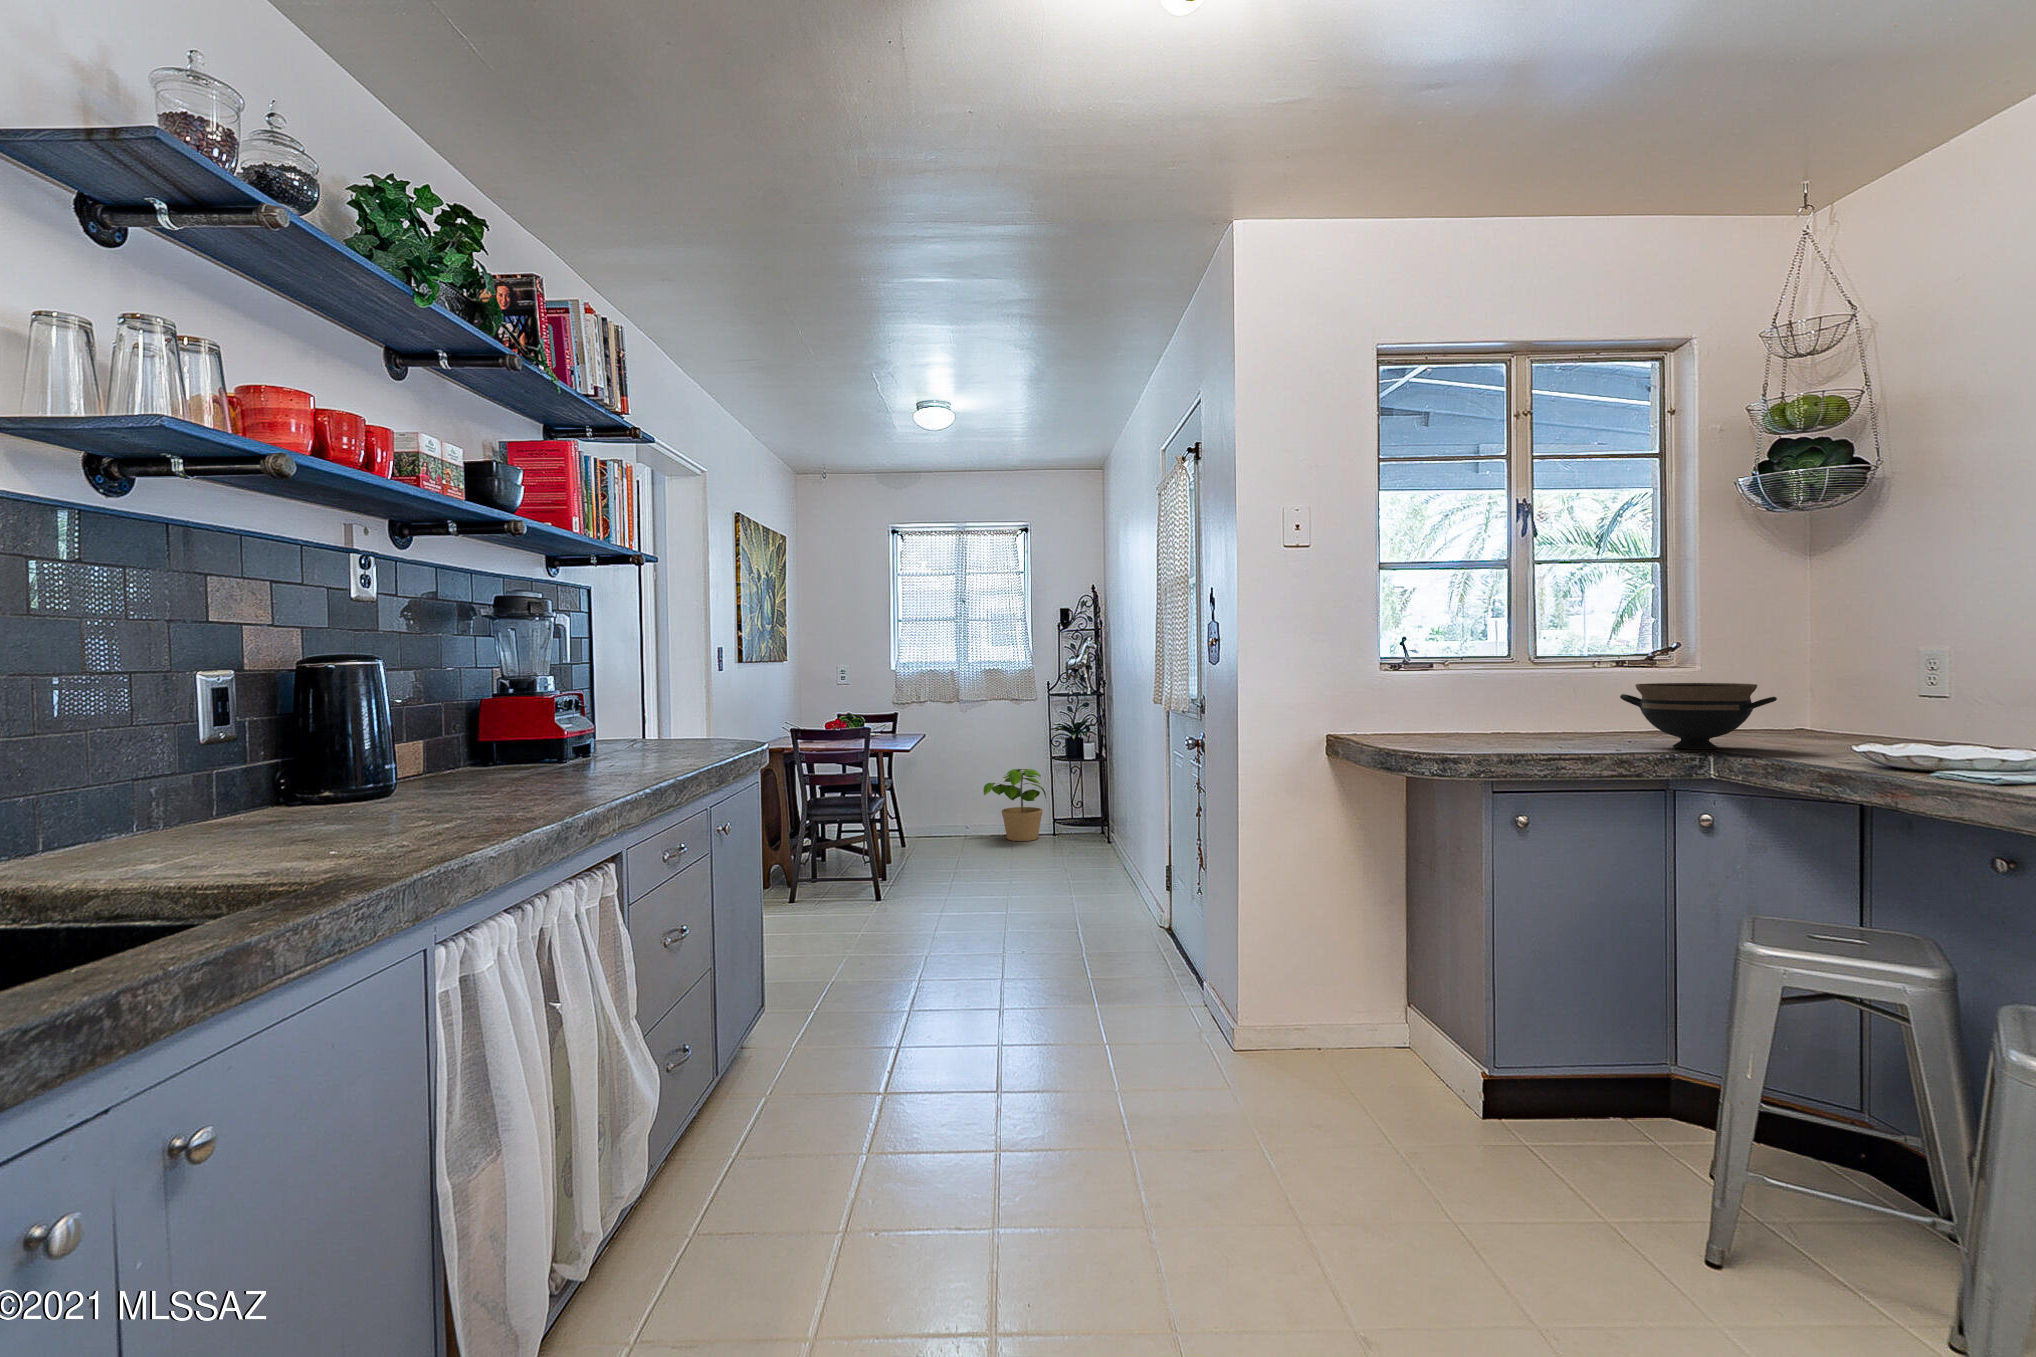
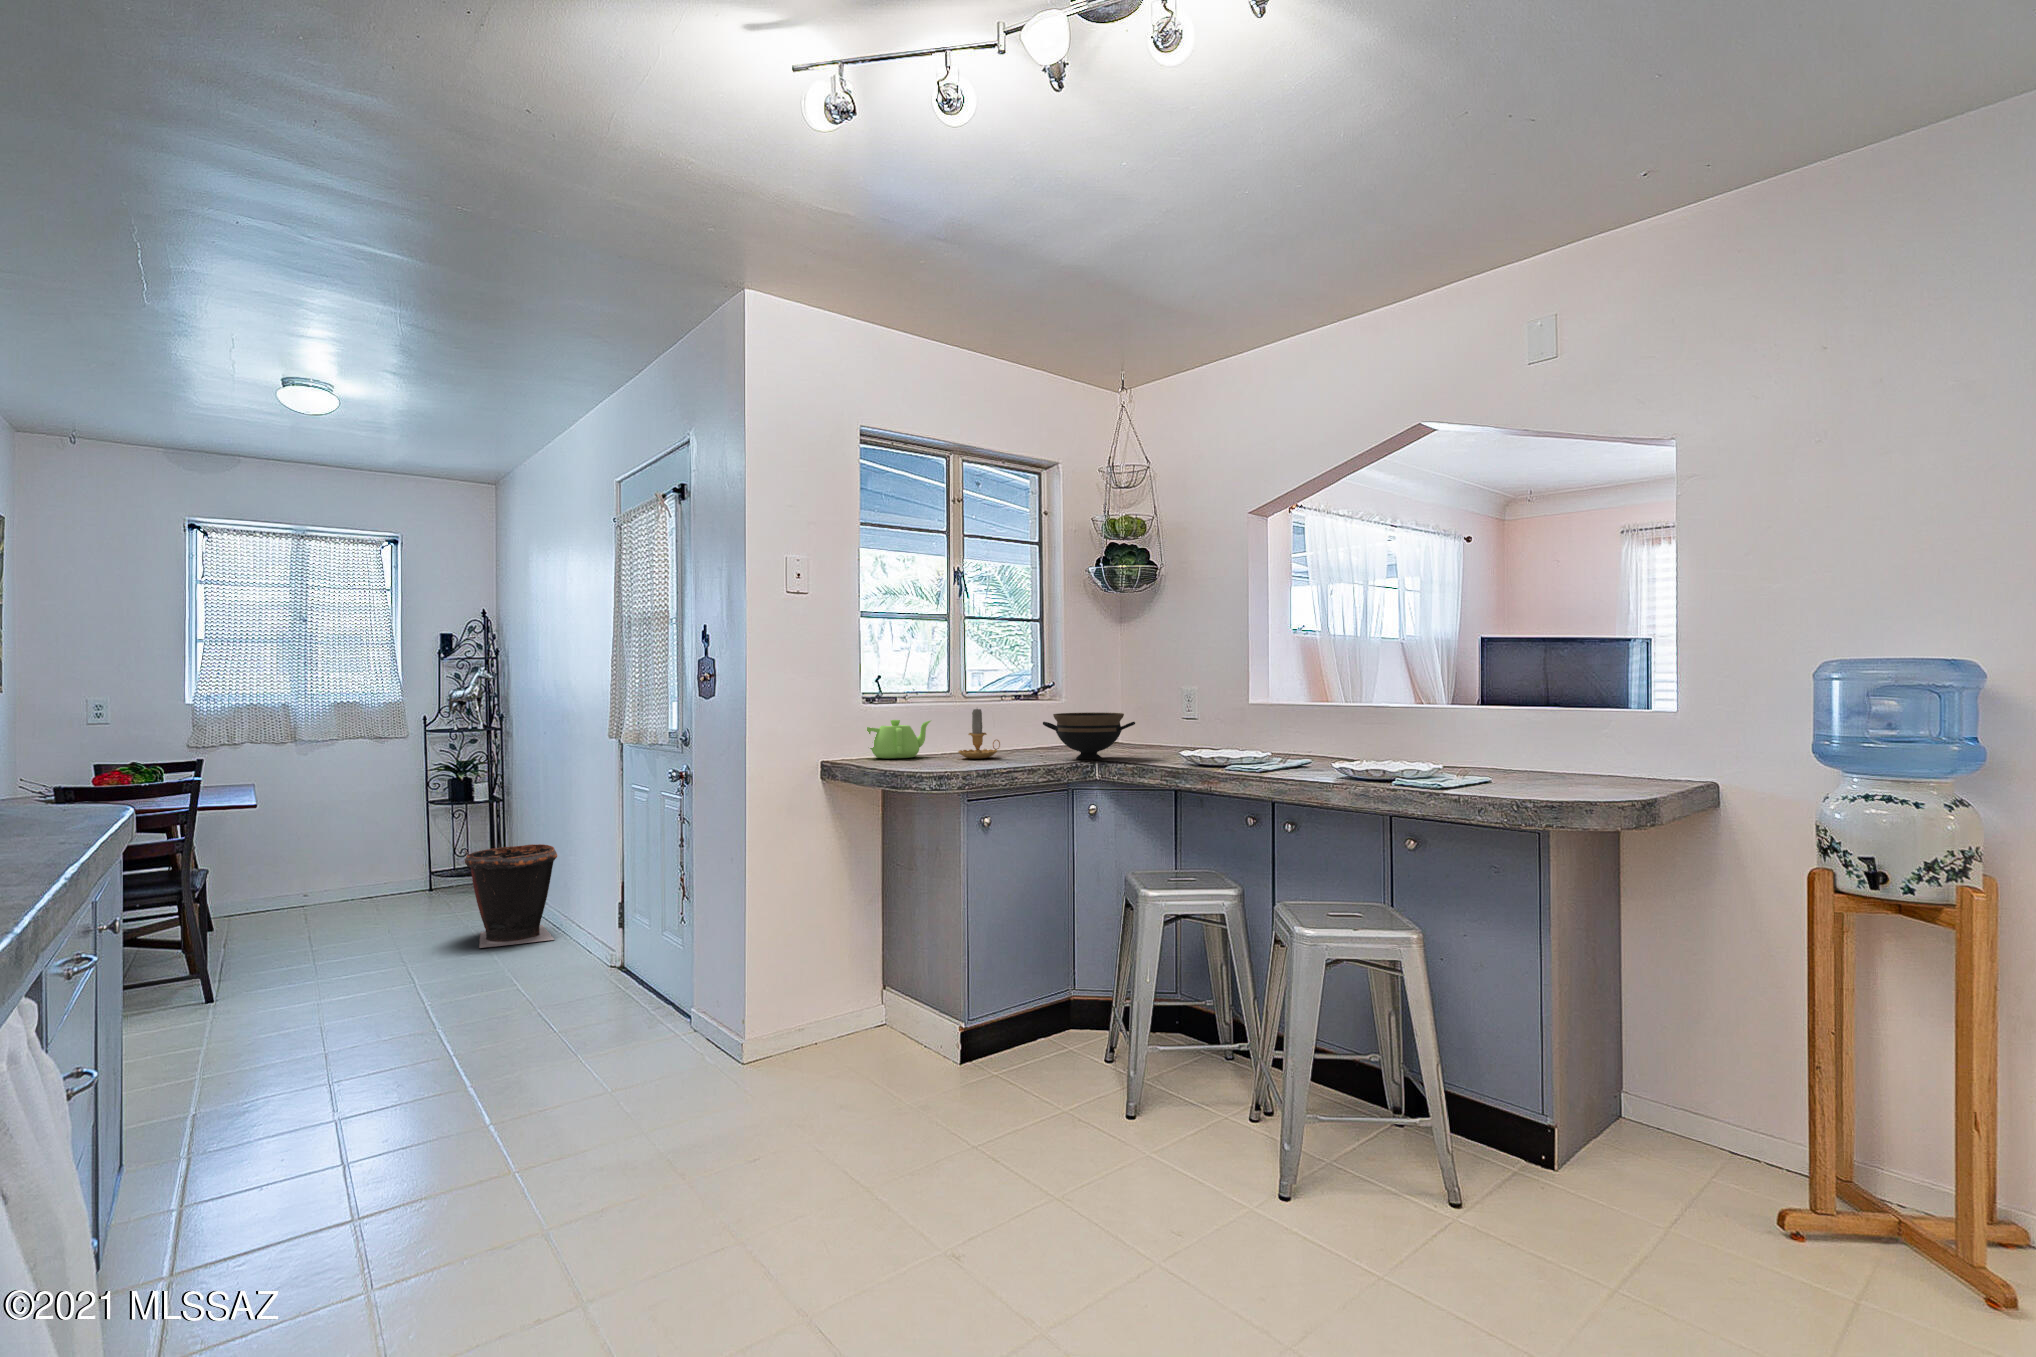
candle: none [1499,673,1564,740] -> present [958,709,1000,759]
teapot: none [1380,689,1471,735] -> present [867,720,931,759]
potted plant: present [983,769,1046,841] -> none [336,817,424,903]
waste bin: none [1053,801,1129,893] -> present [464,844,557,948]

